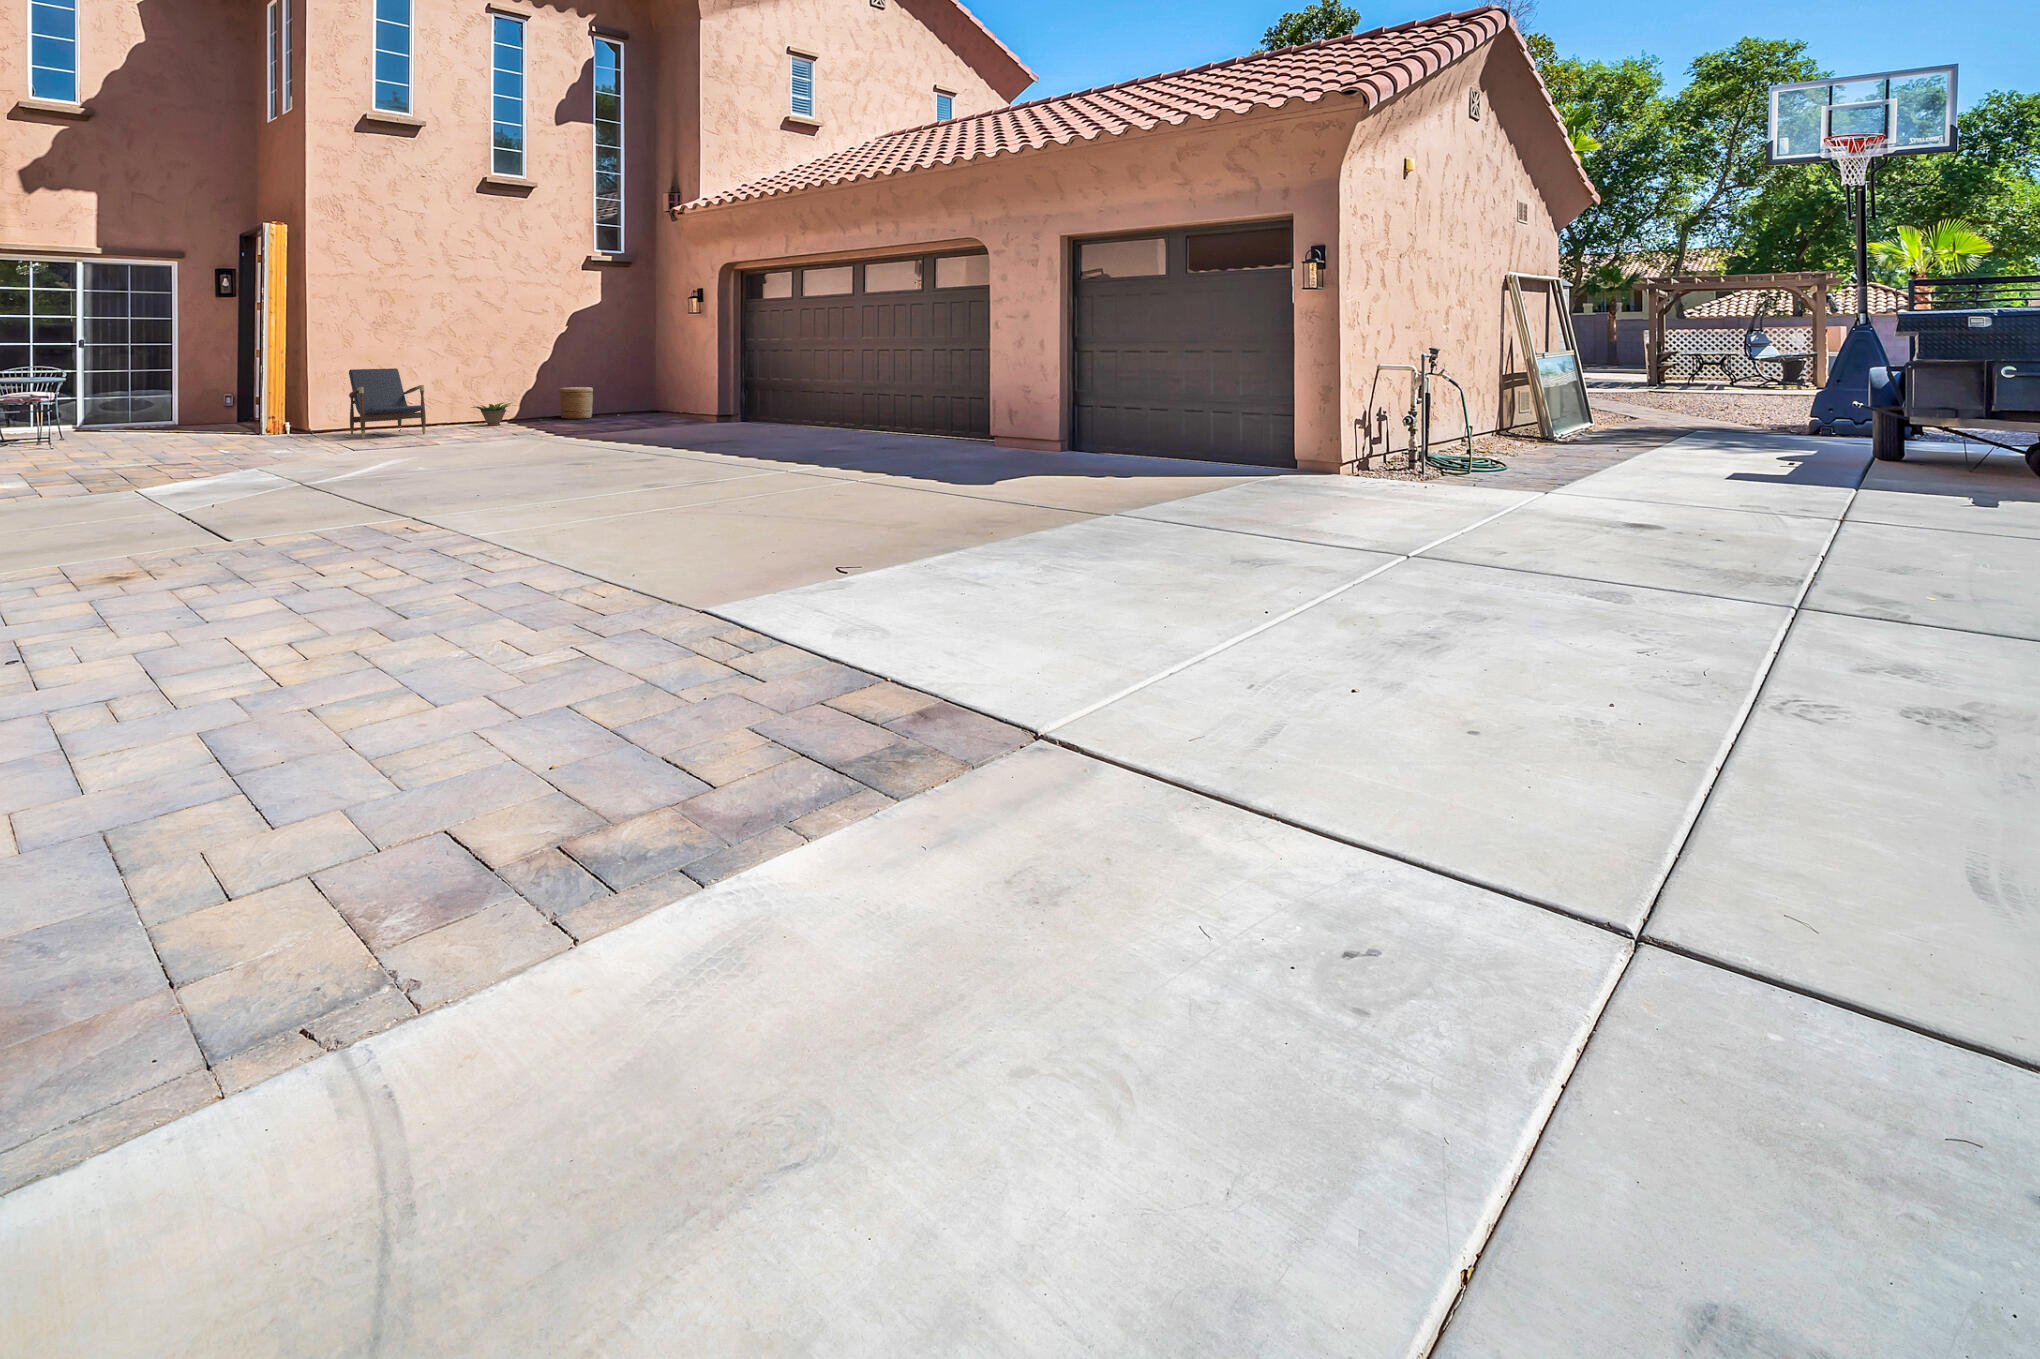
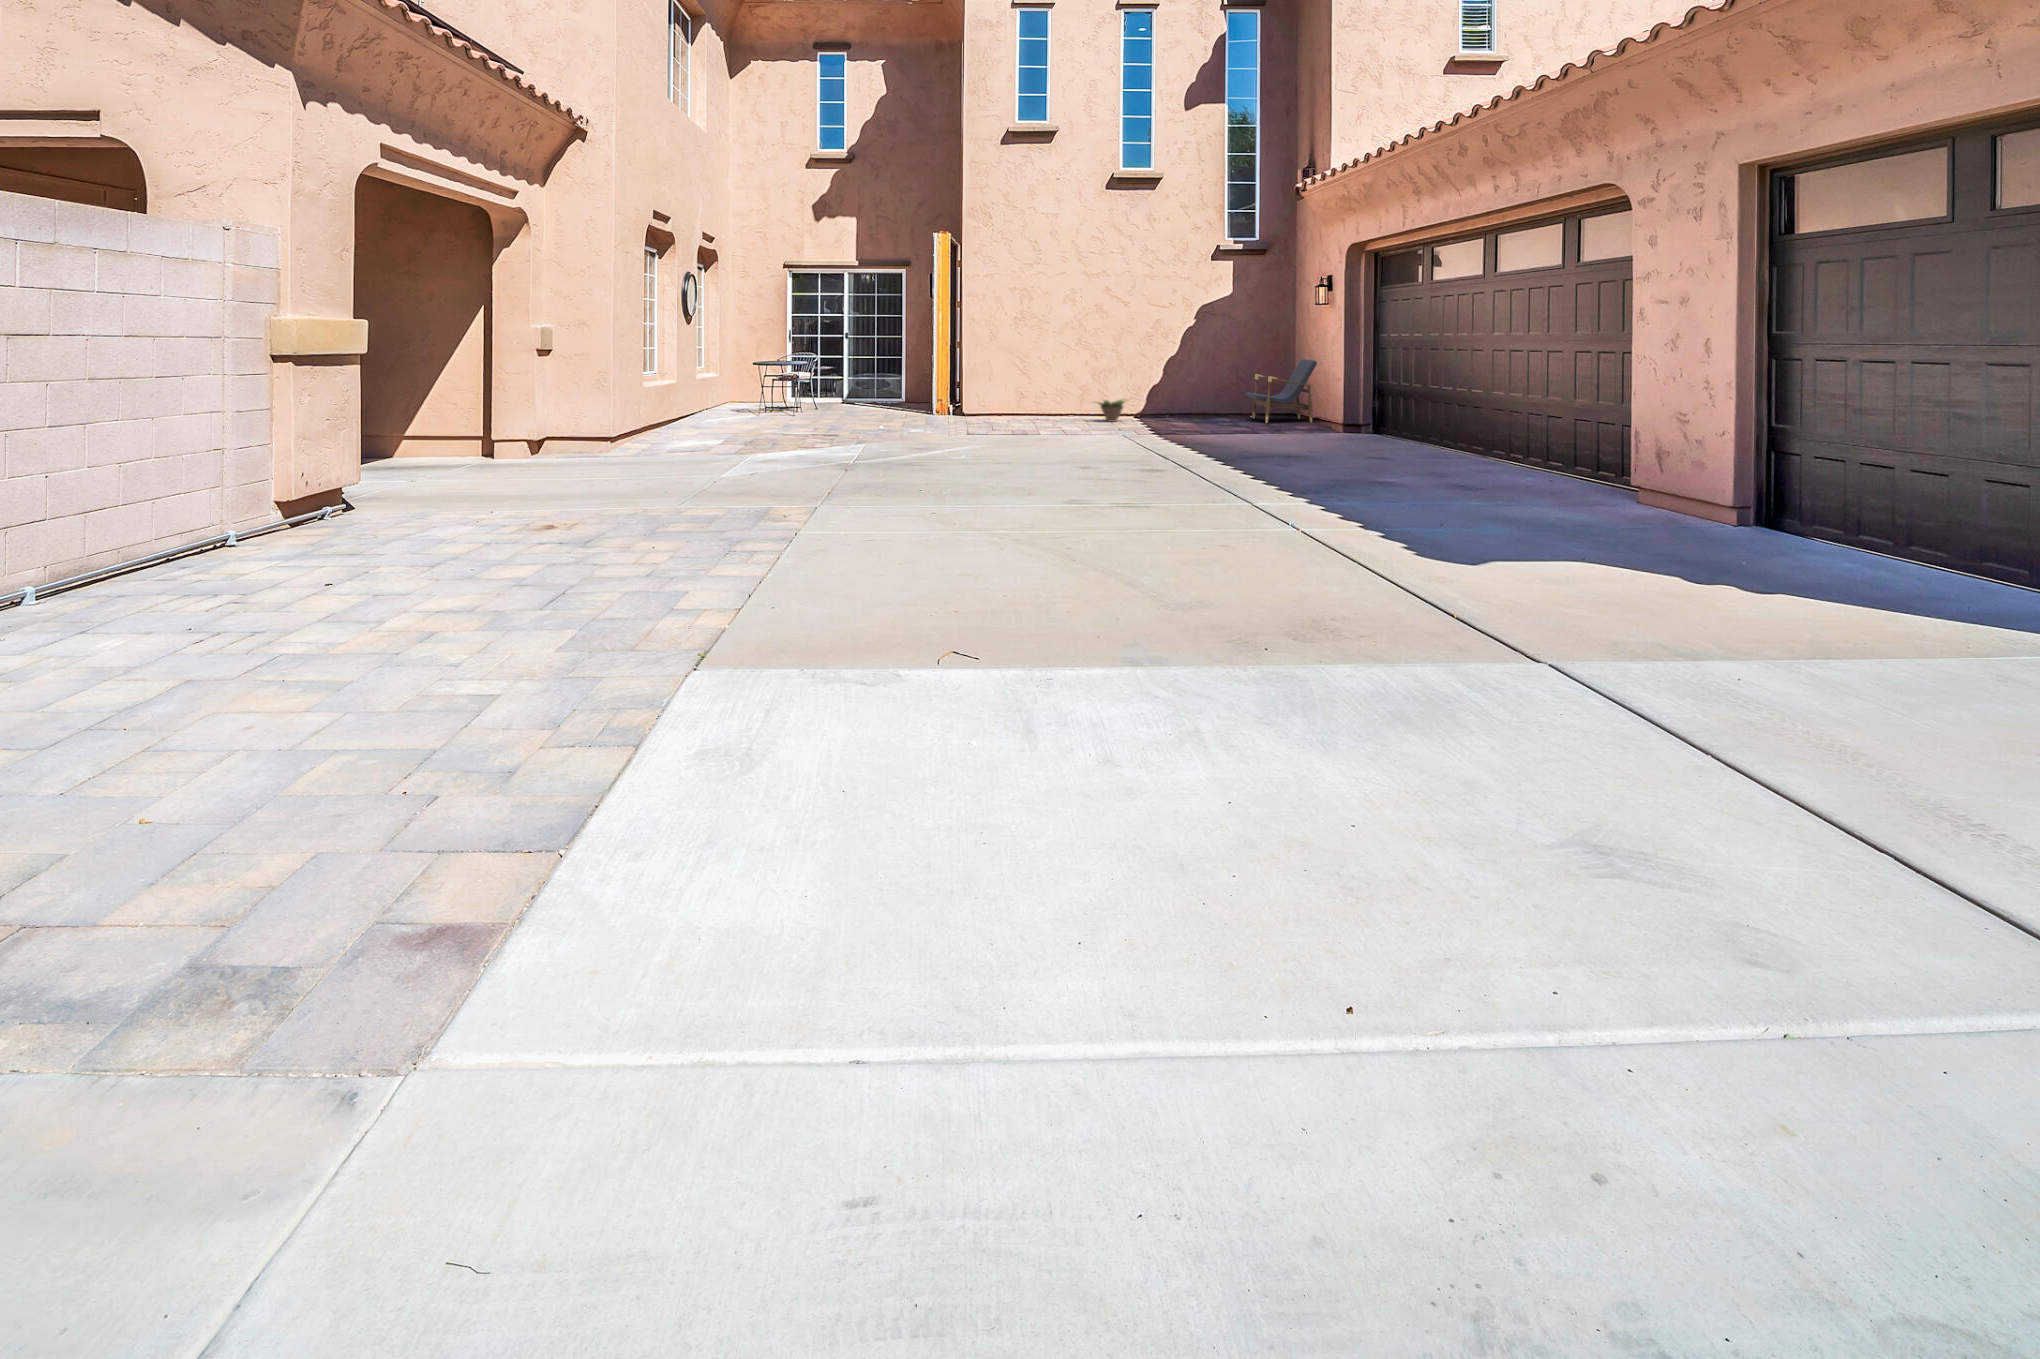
lounge chair: present [349,368,426,438] -> present [1245,359,1317,423]
woven basket: present [559,387,593,419] -> none [1182,386,1216,420]

